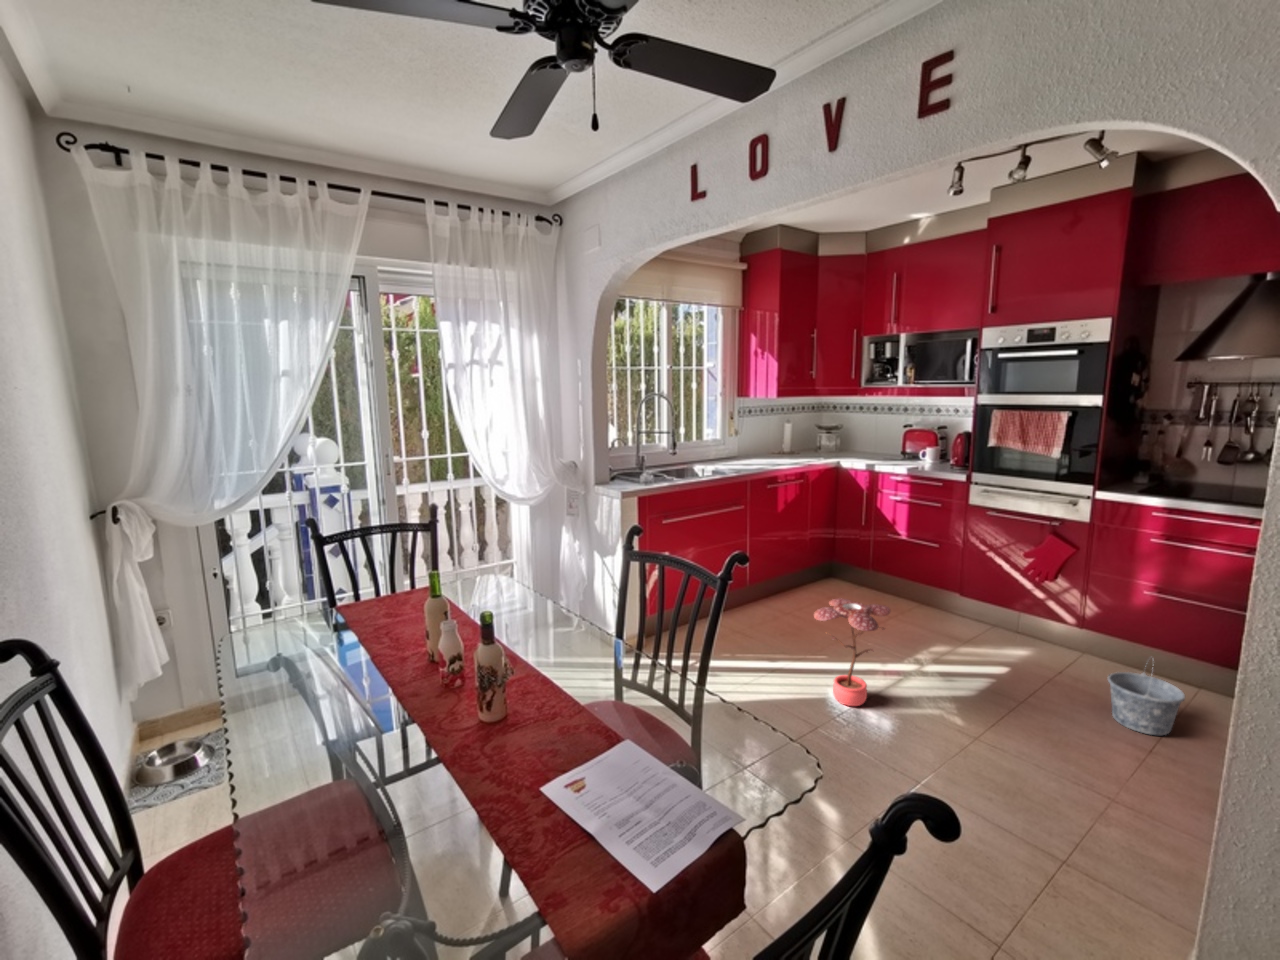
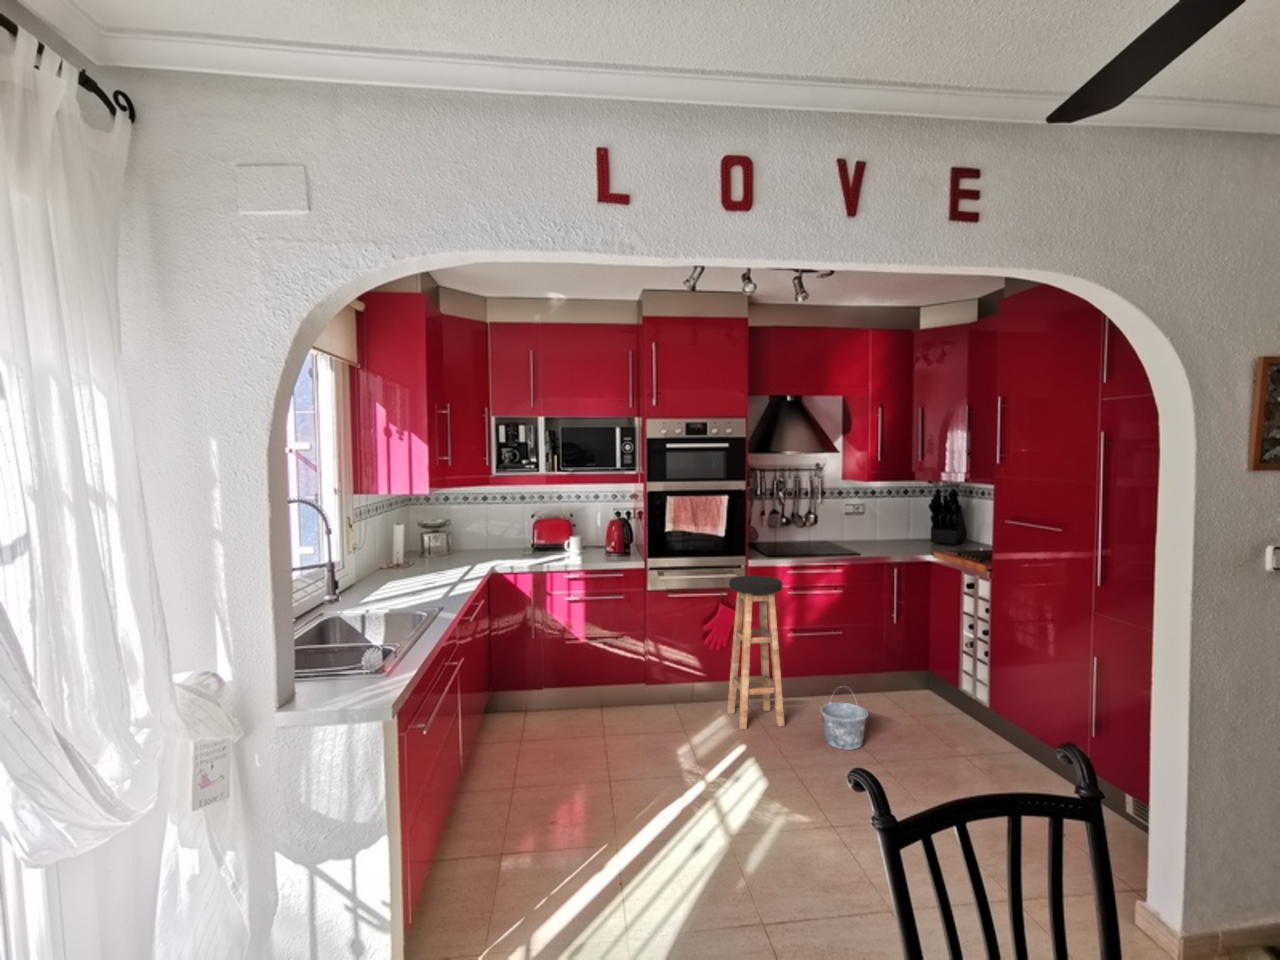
bar stool: none [1028,505,1120,682] -> present [727,576,785,729]
potted plant: present [814,599,890,706] -> none [678,716,766,850]

